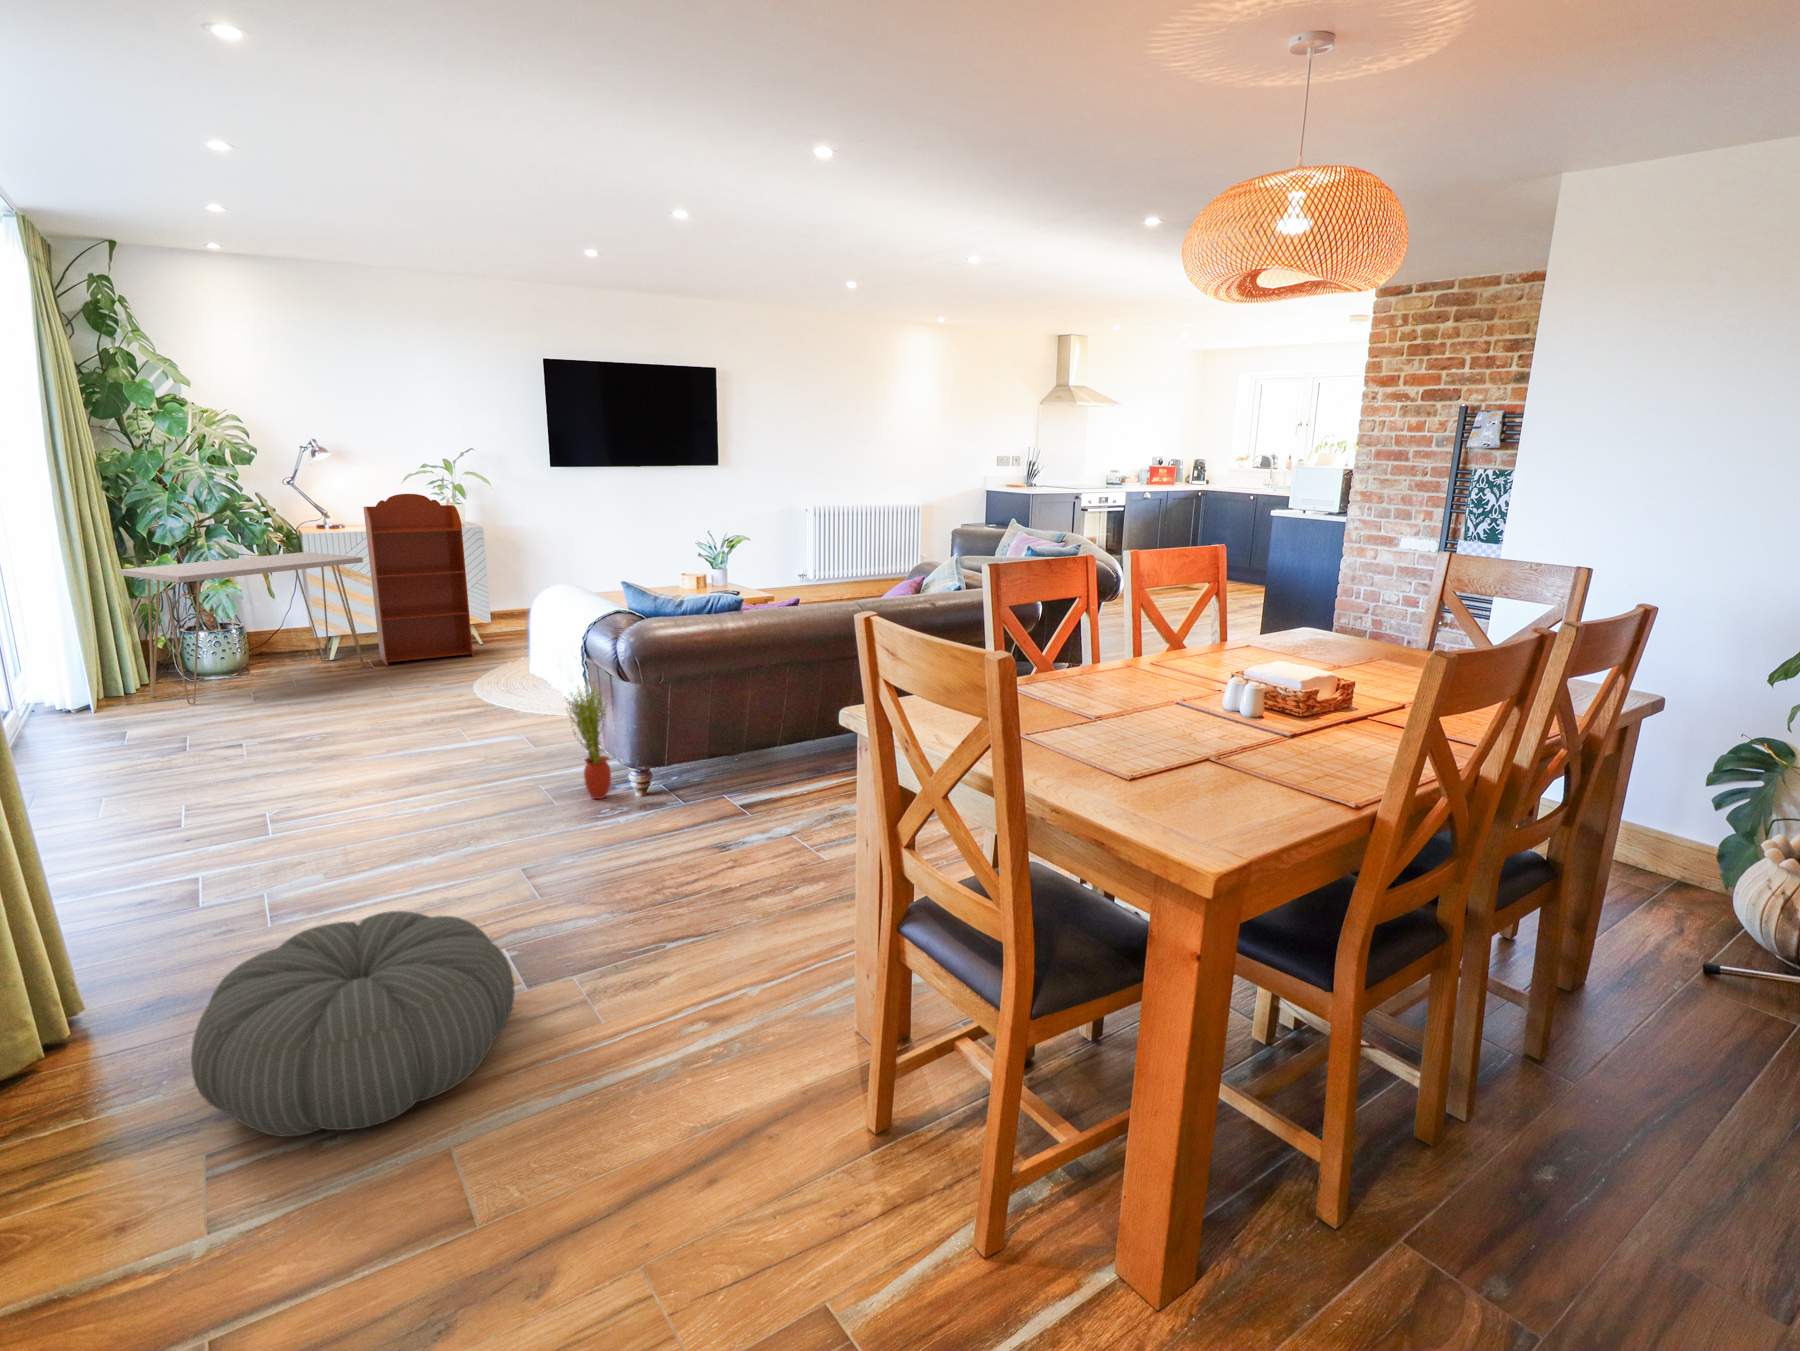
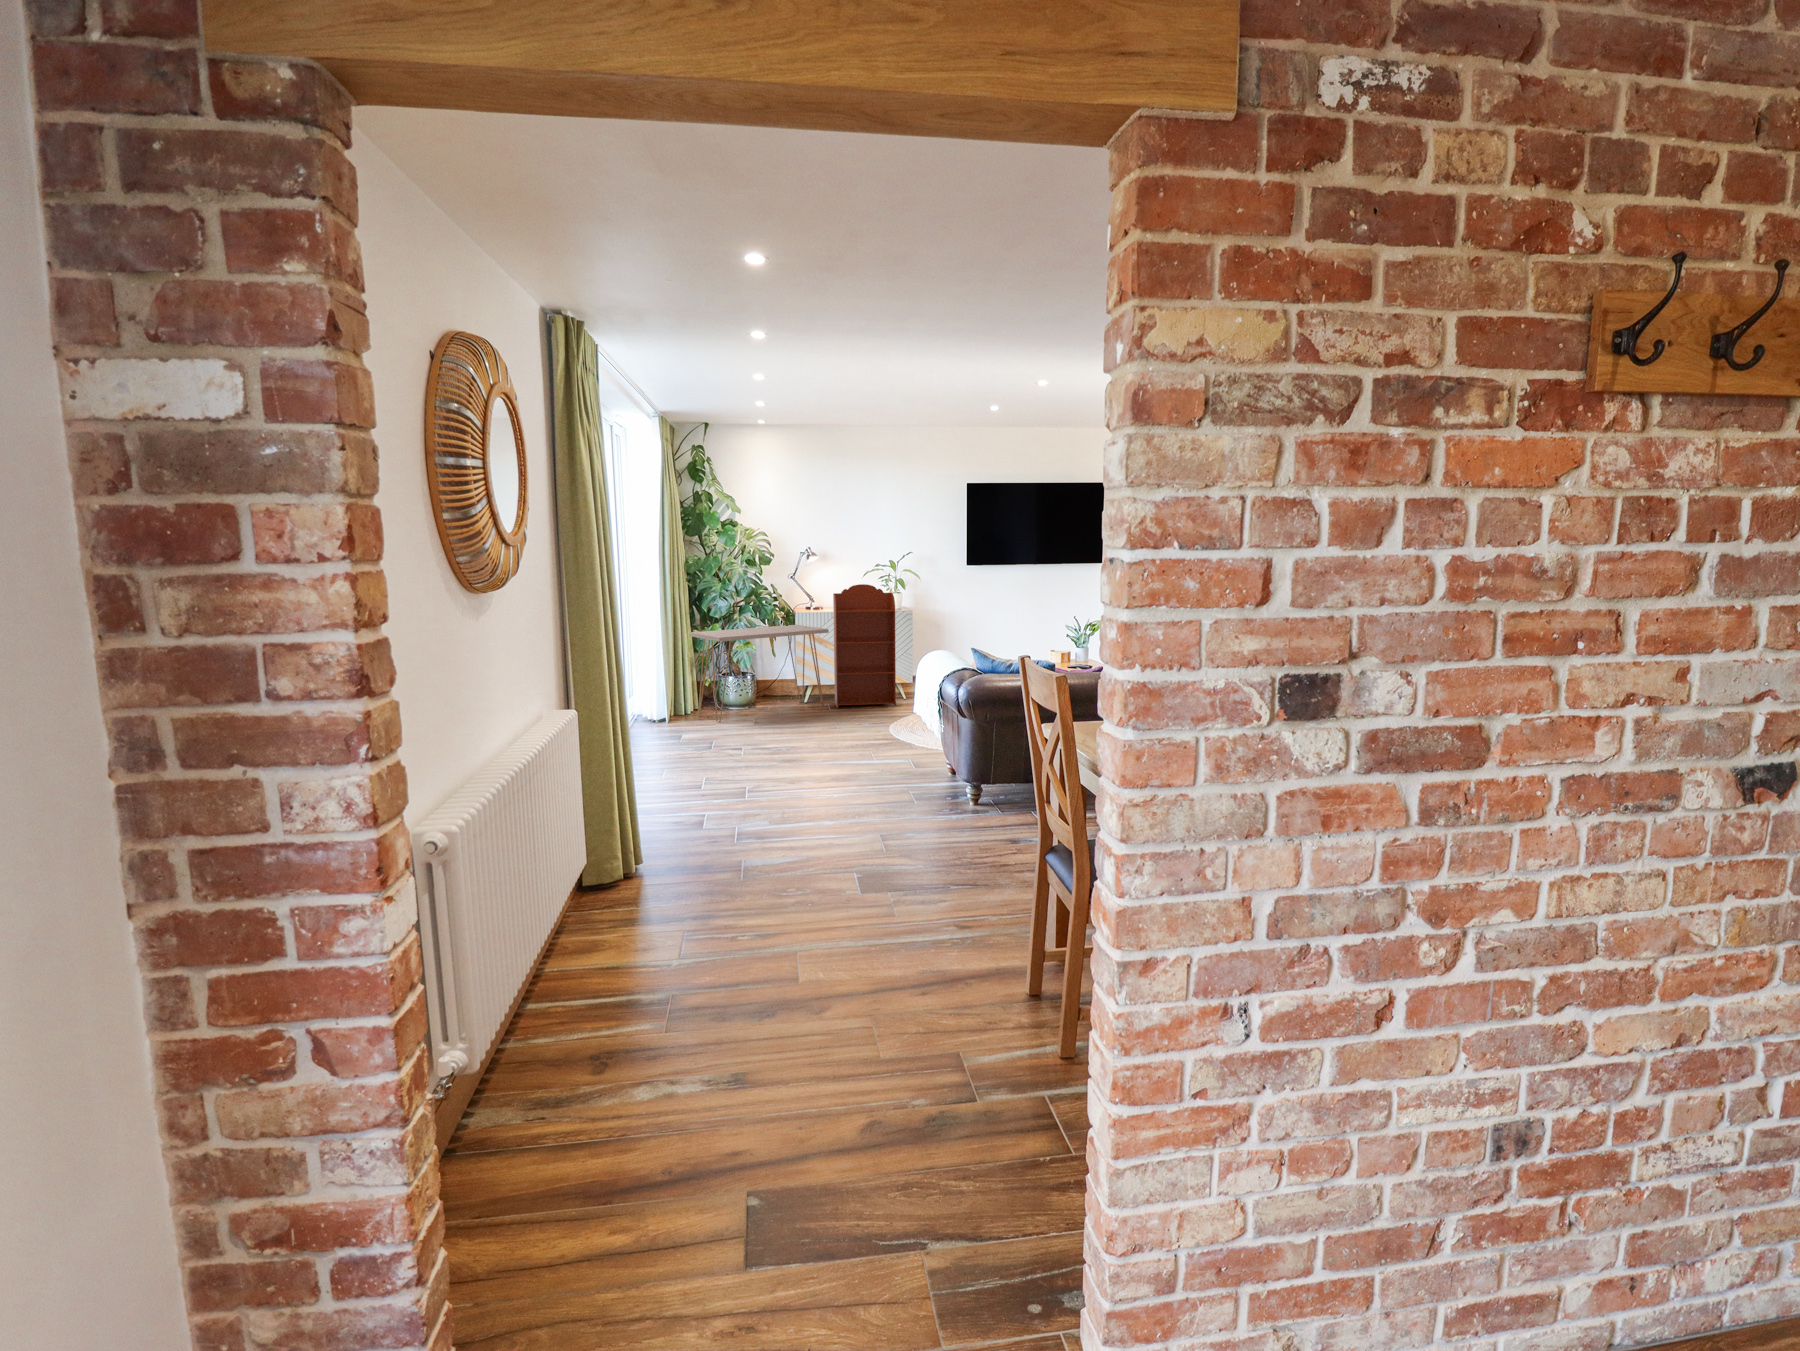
potted plant: present [567,681,611,799] -> none [925,715,953,802]
pouf: present [191,911,515,1137] -> none [681,830,844,935]

